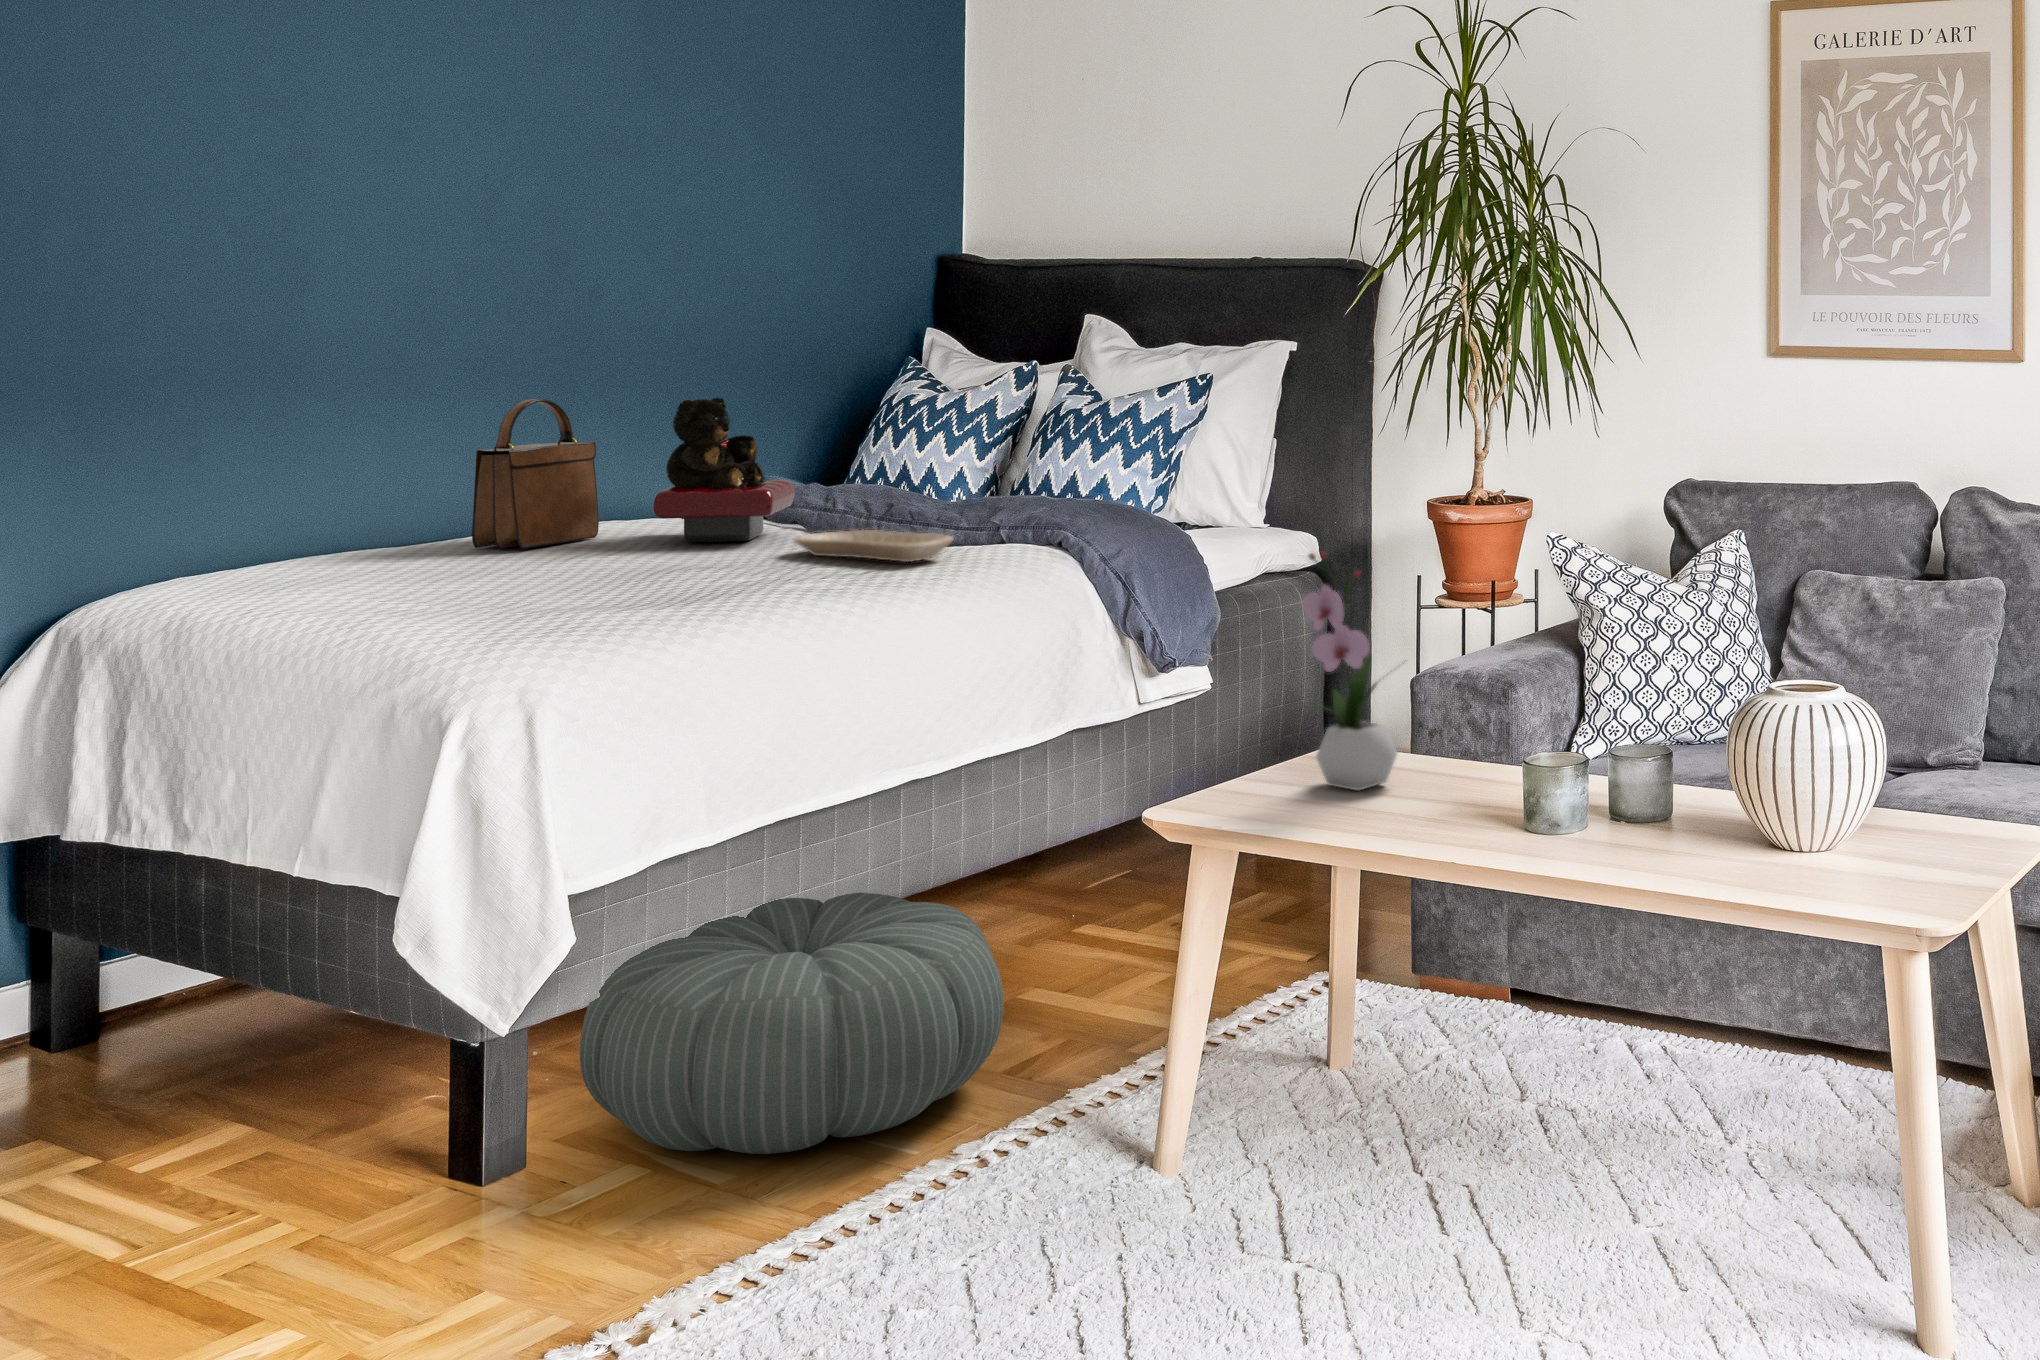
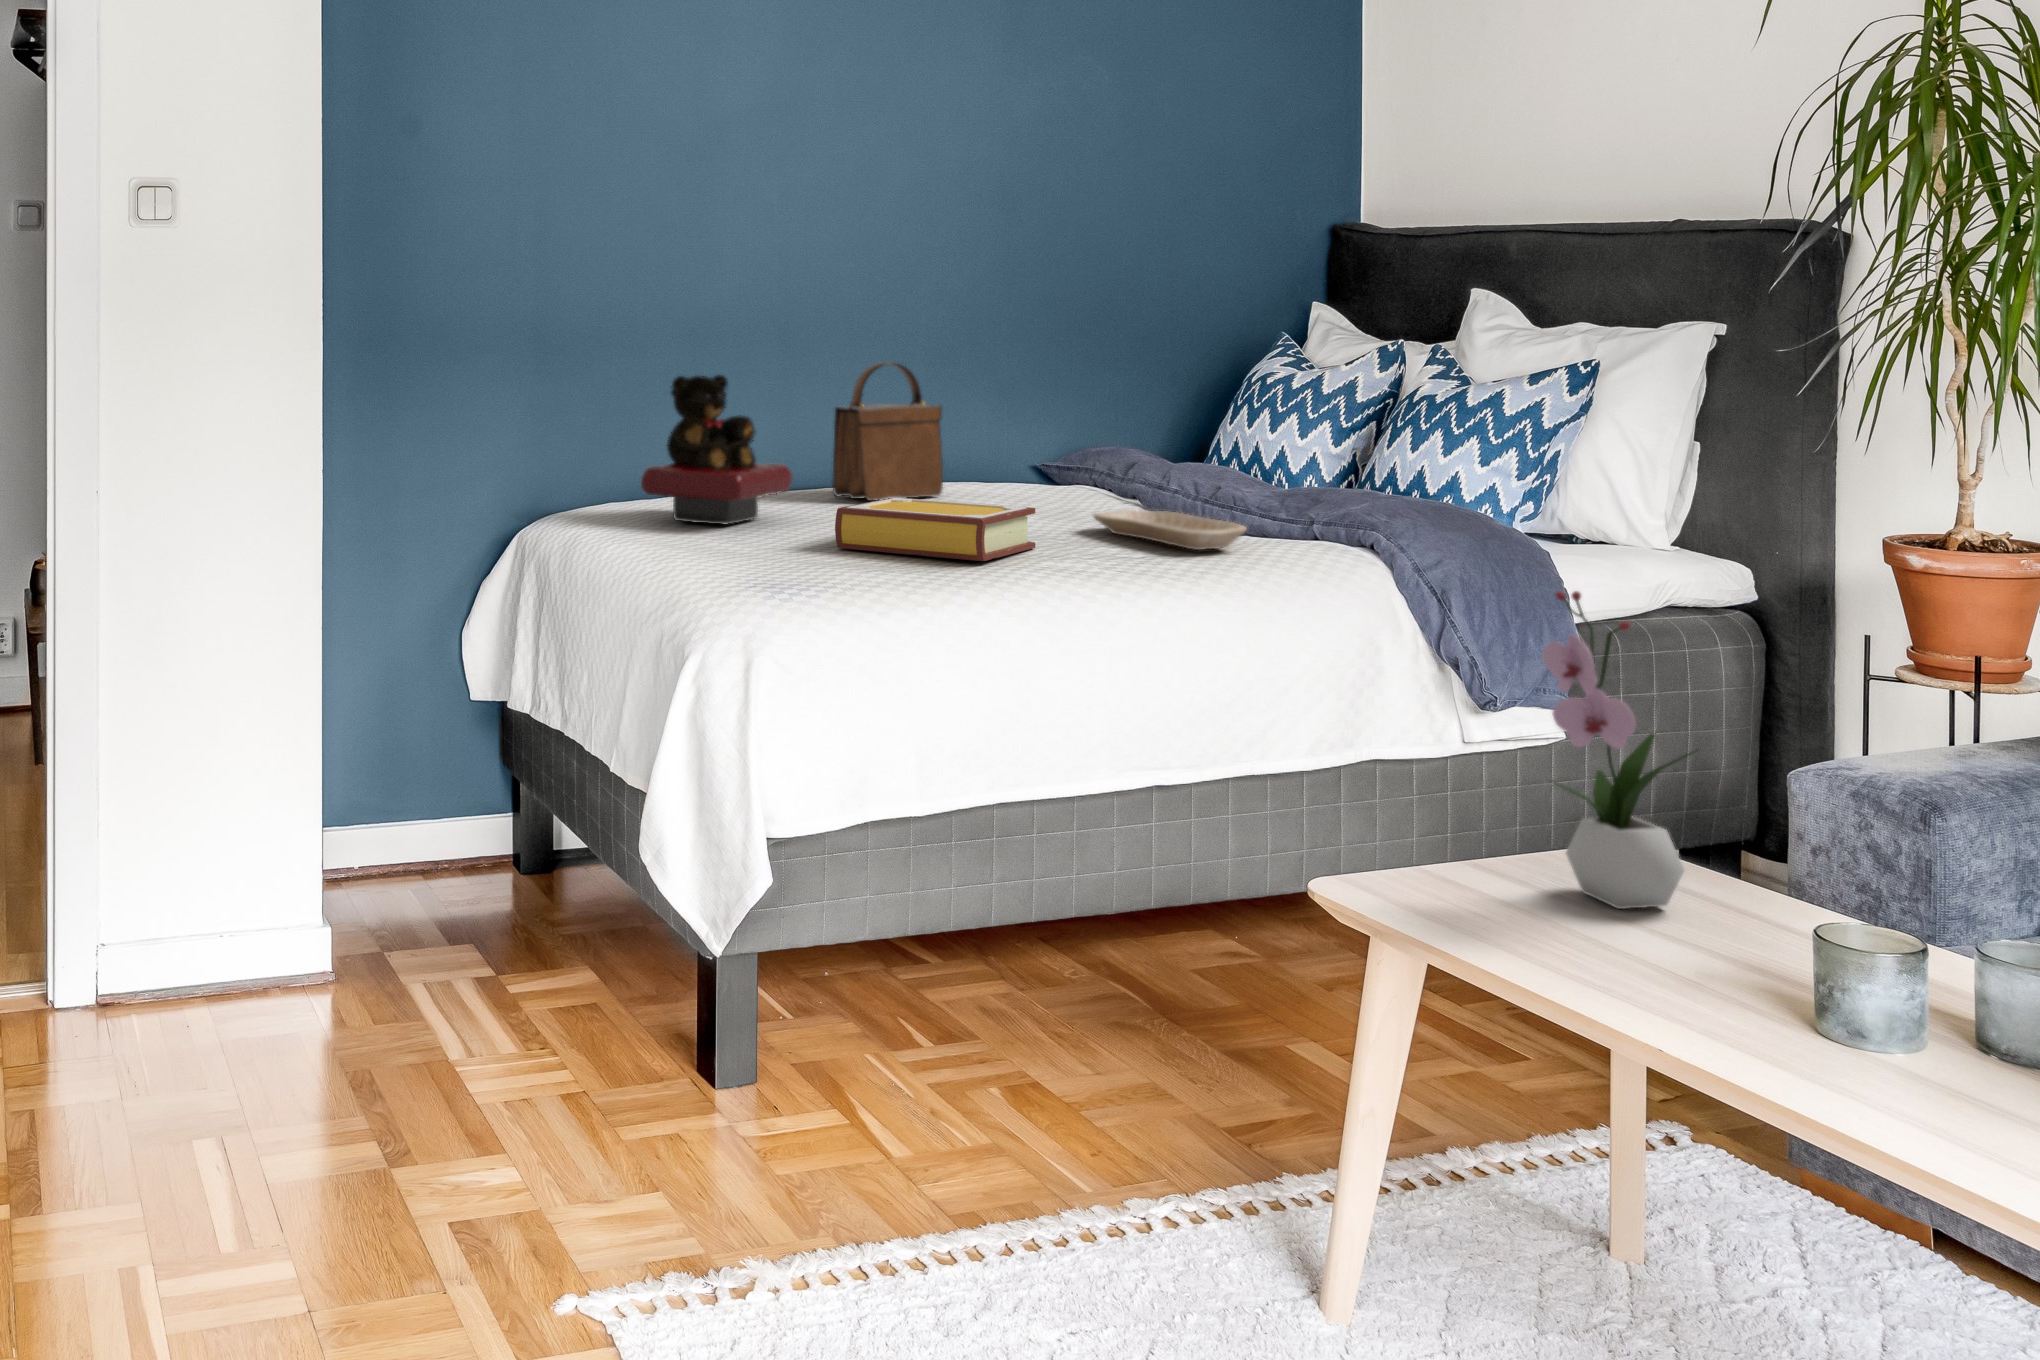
teddy bear: present [653,398,795,542] -> present [641,375,792,525]
book: none [542,536,754,597] -> present [835,498,1035,561]
pouf: present [580,893,1004,1154] -> none [811,880,1224,1155]

